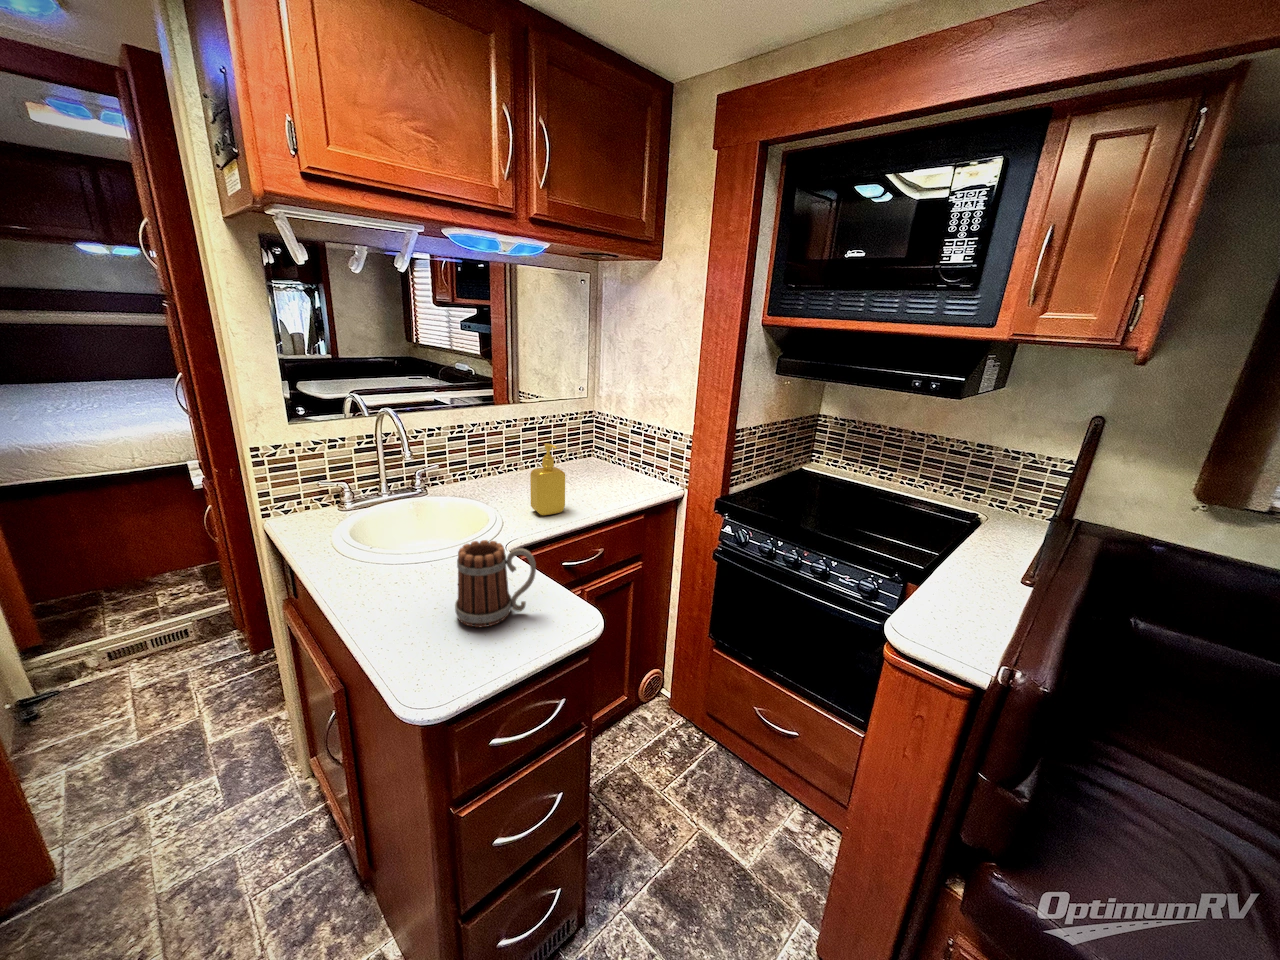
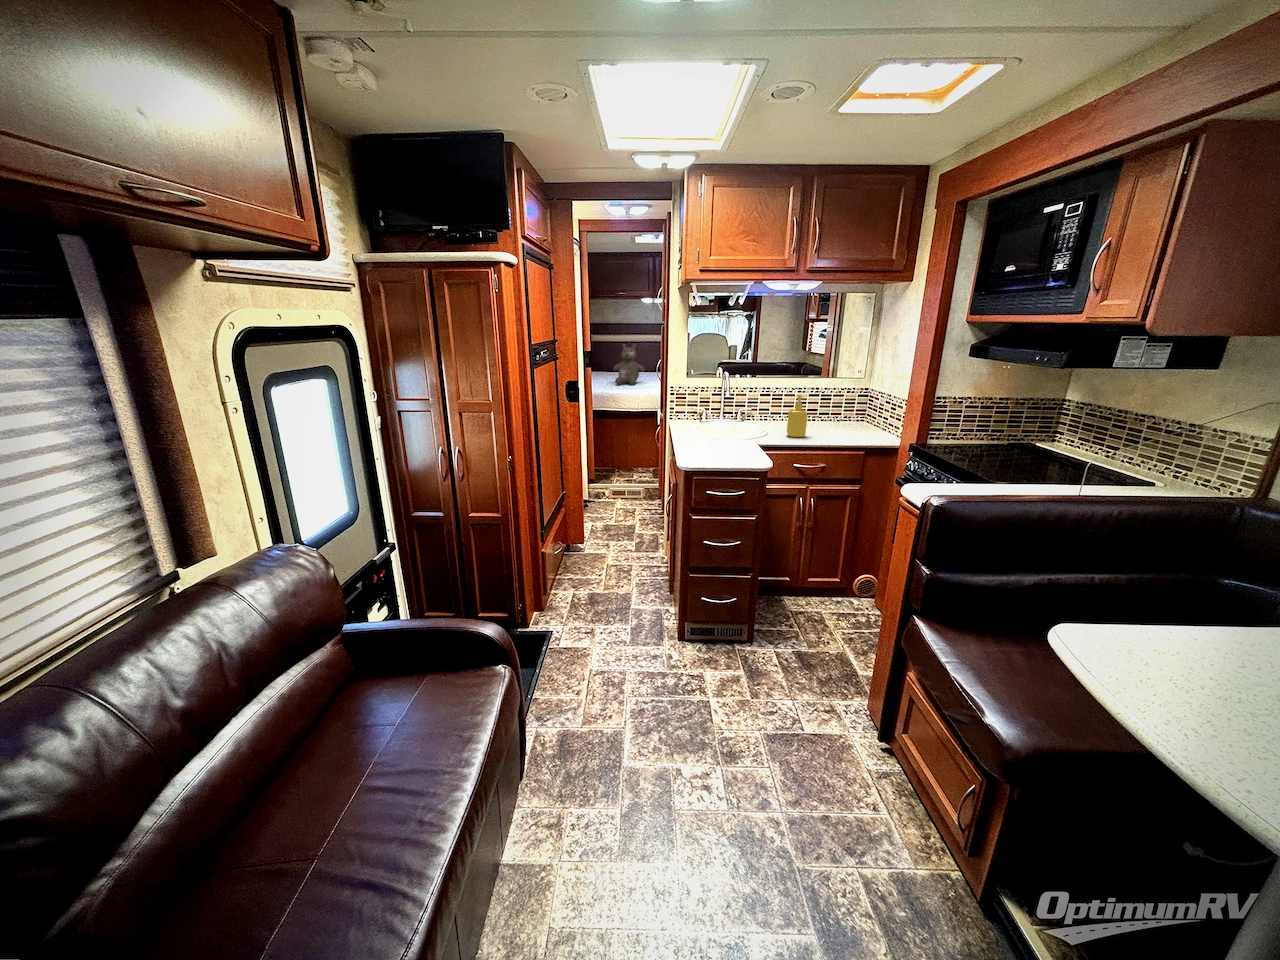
teddy bear: none [35,338,126,420] -> present [613,344,645,385]
mug: present [455,540,536,627] -> none [712,421,746,456]

